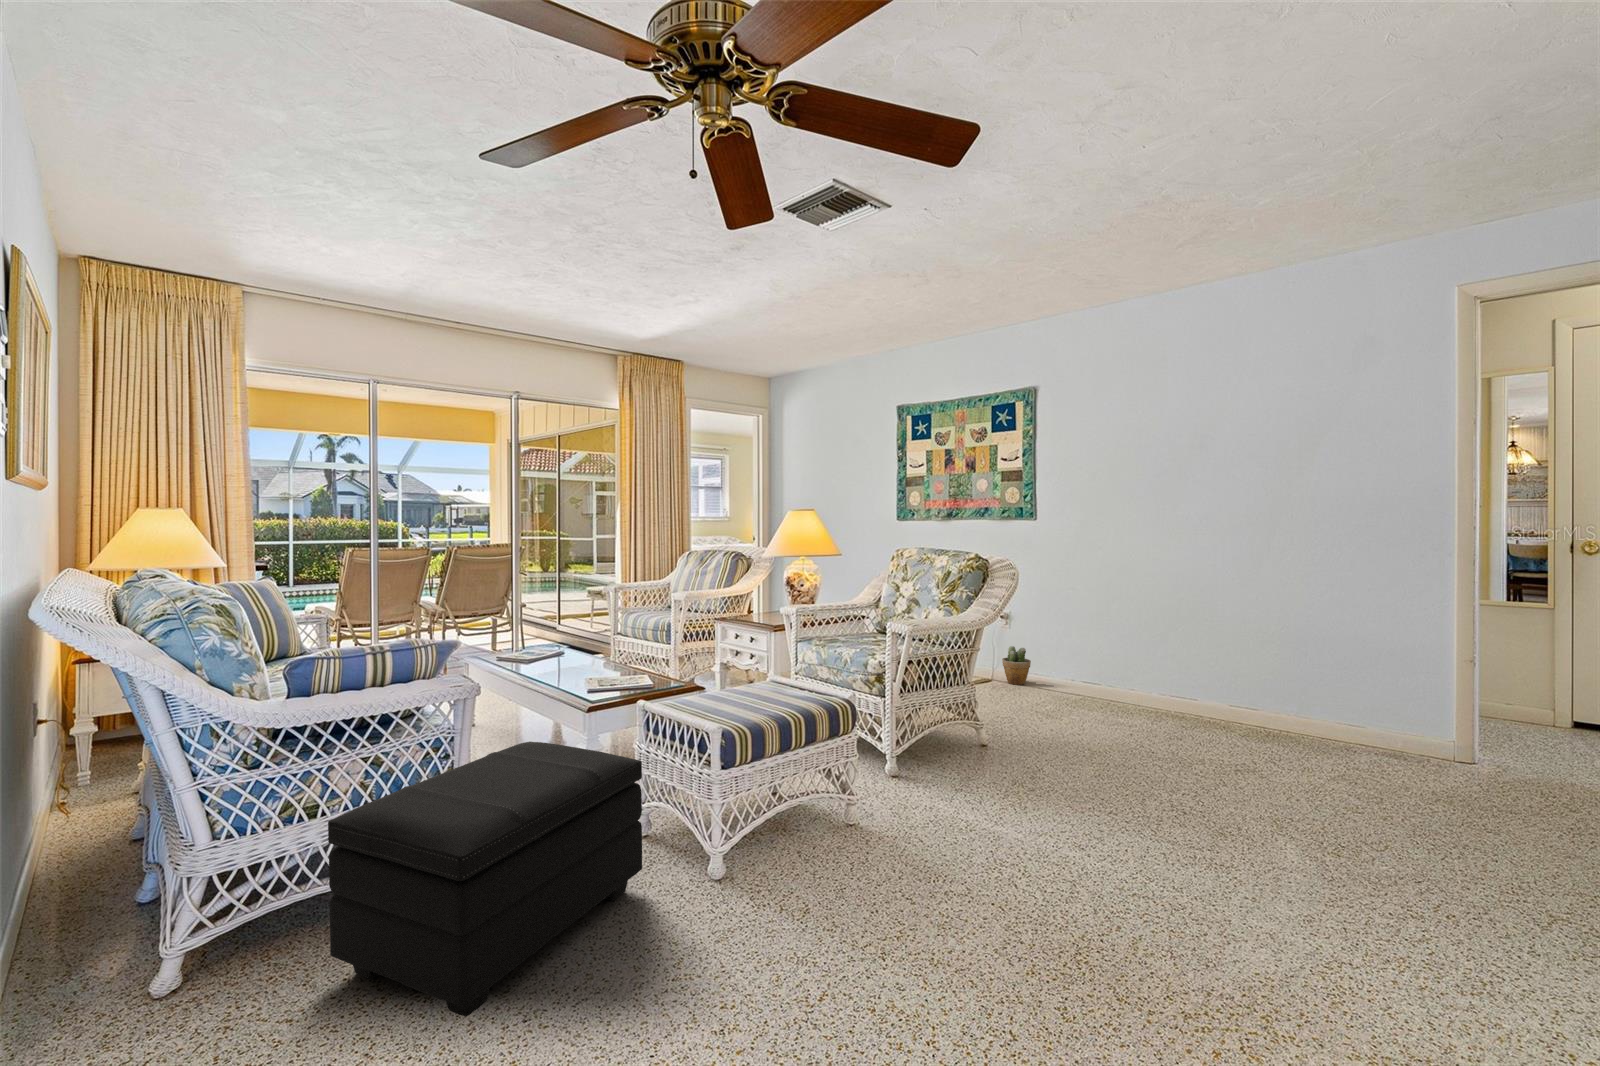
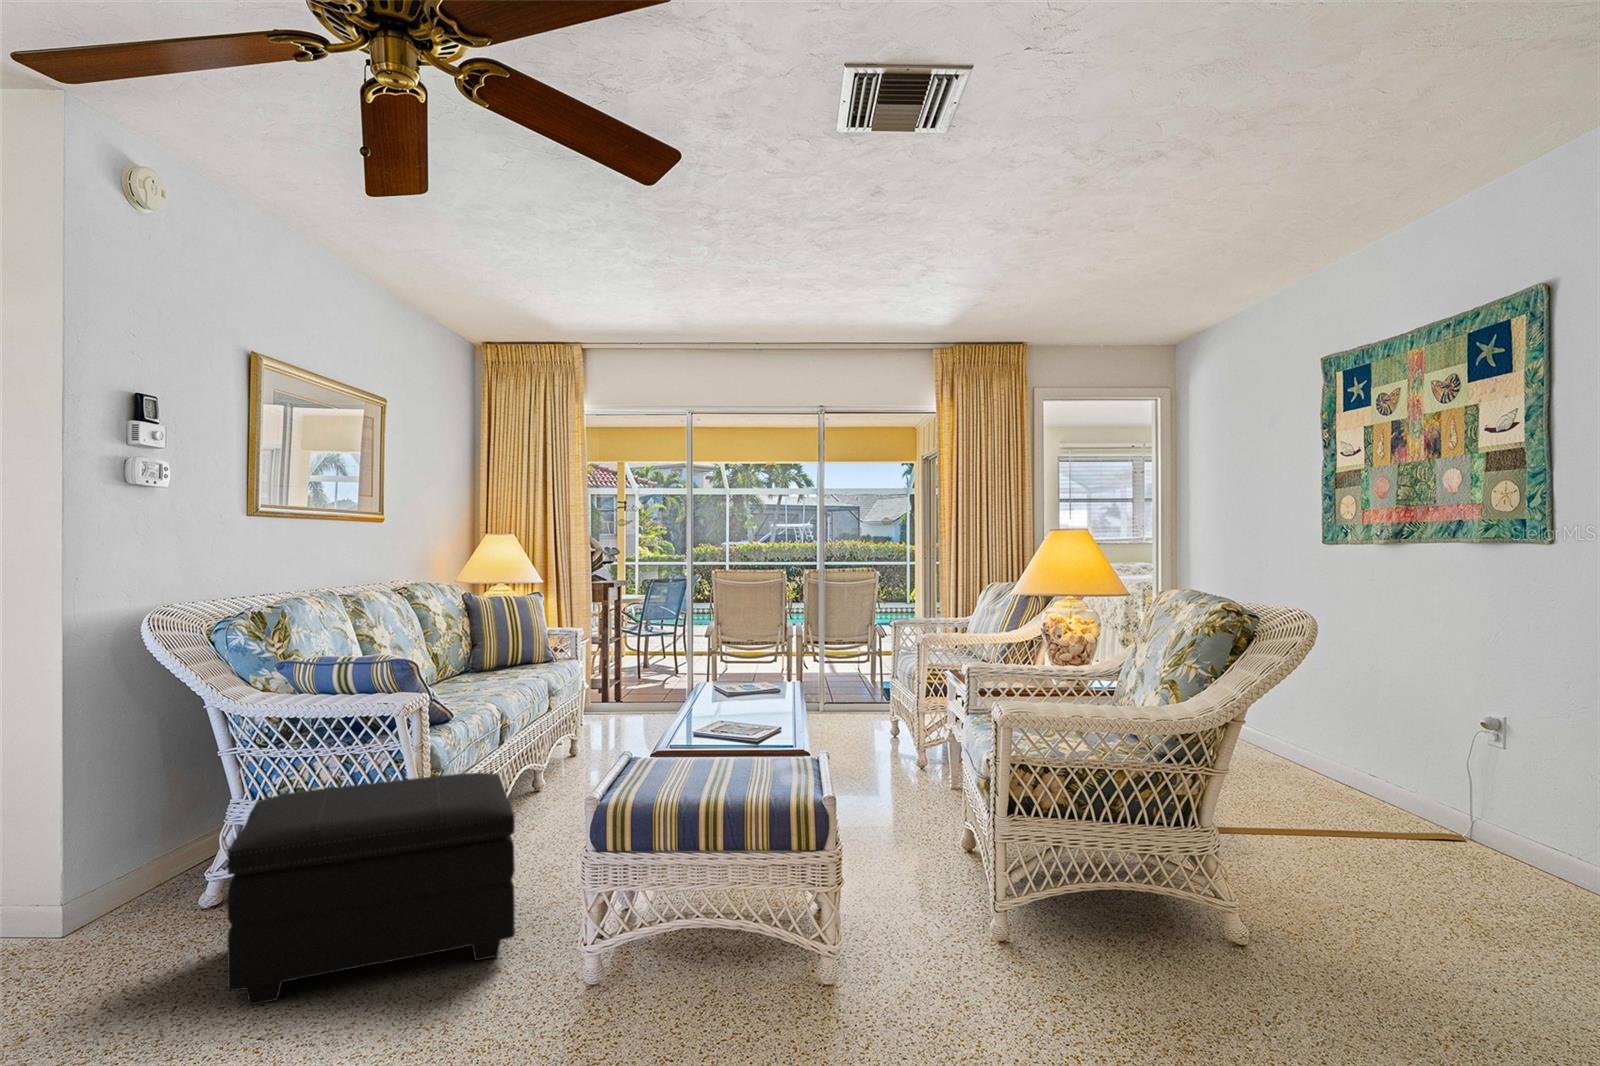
potted plant: present [1002,646,1031,685] -> none [1465,792,1535,873]

